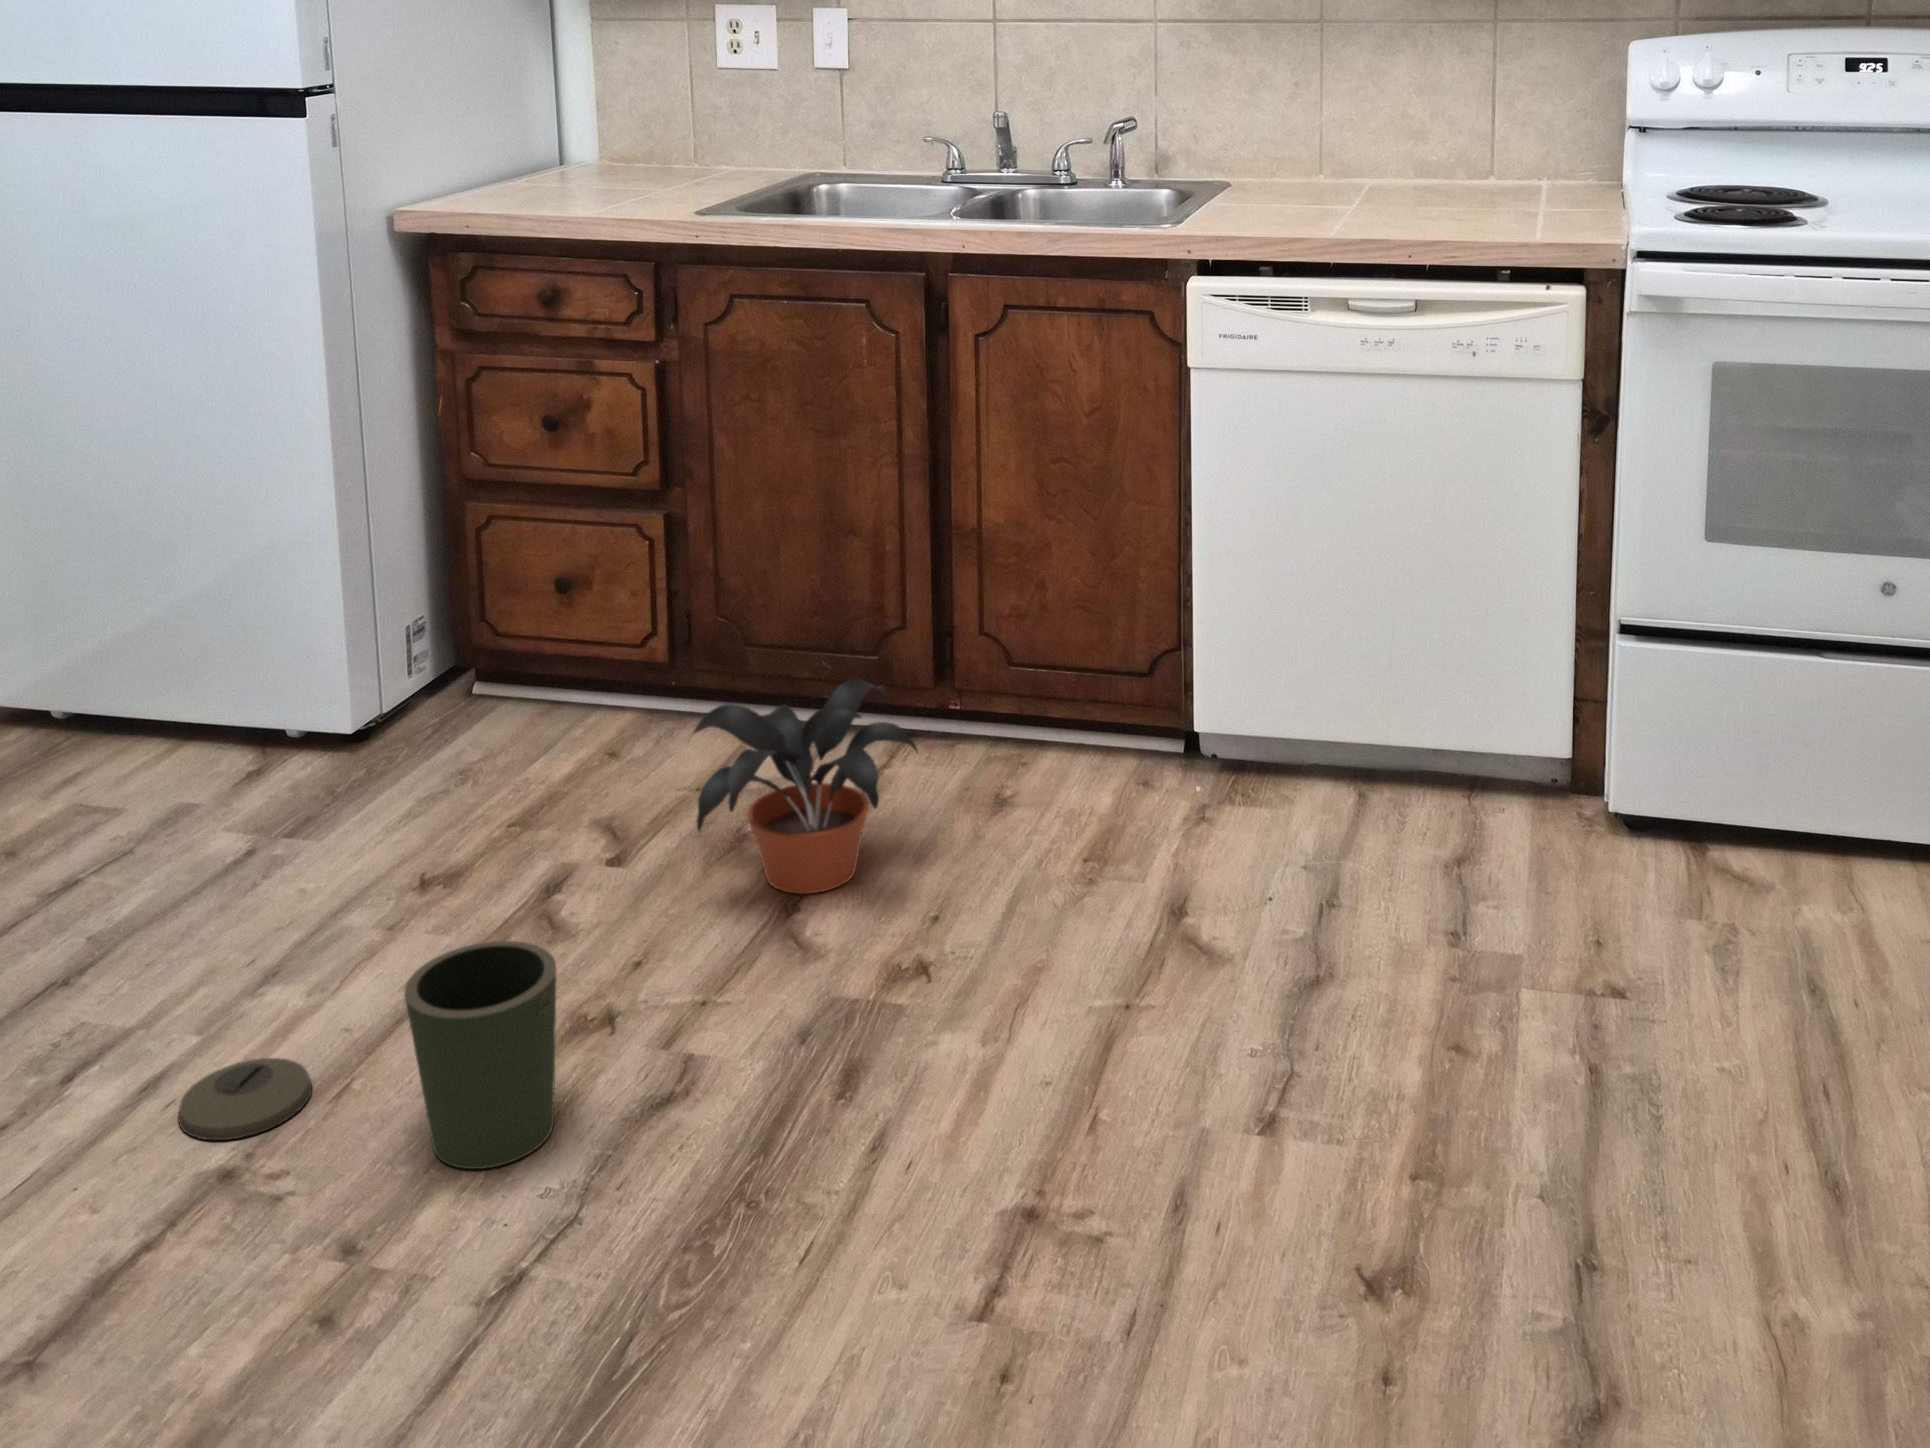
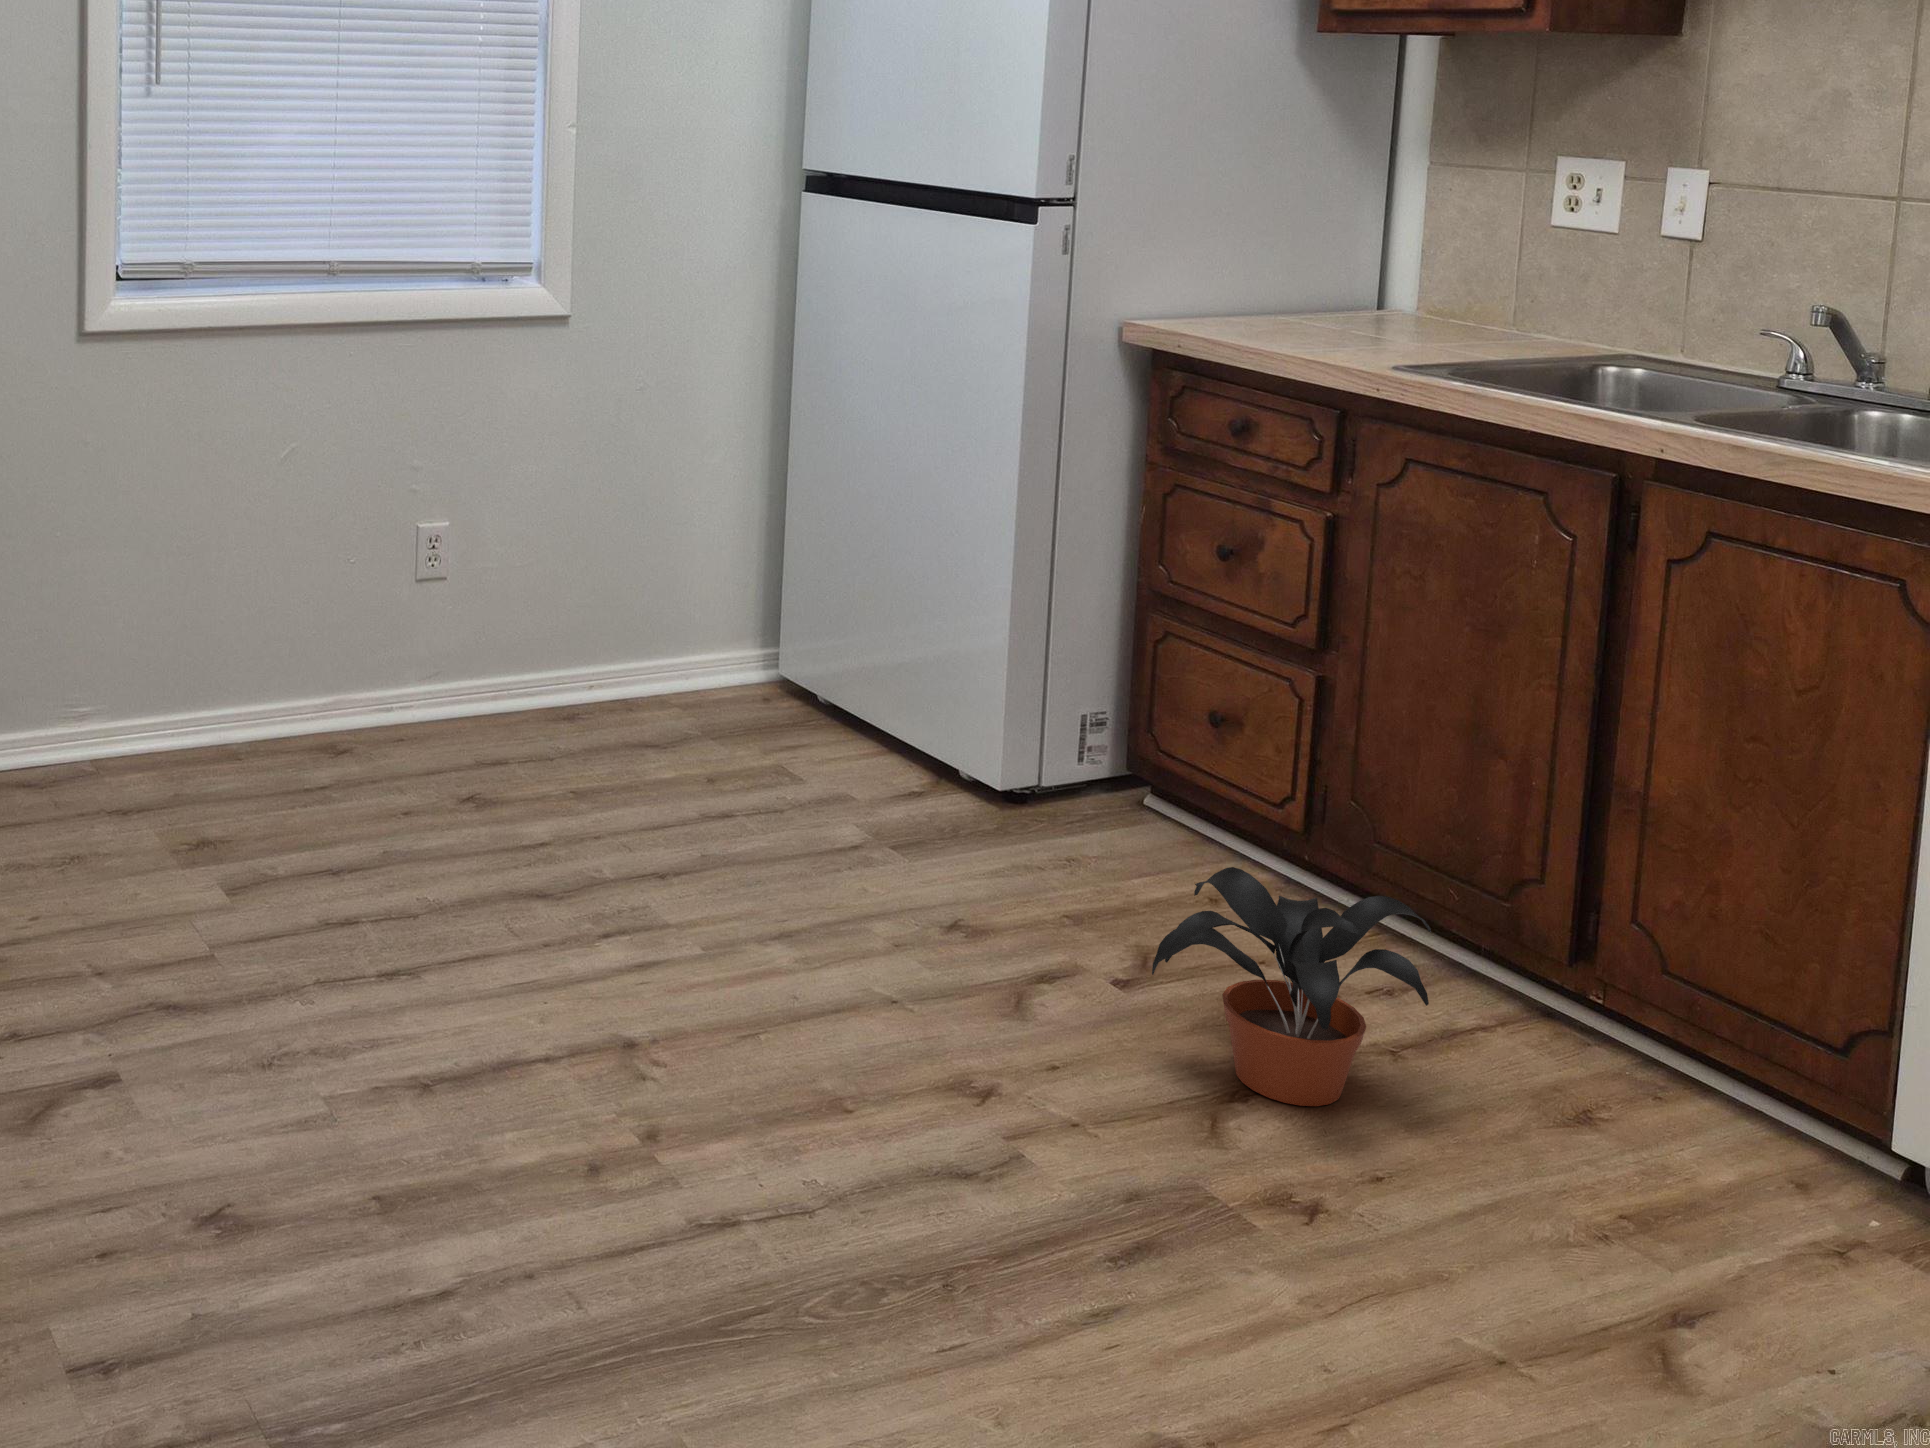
trash can: present [178,941,556,1169] -> none [638,947,890,1149]

